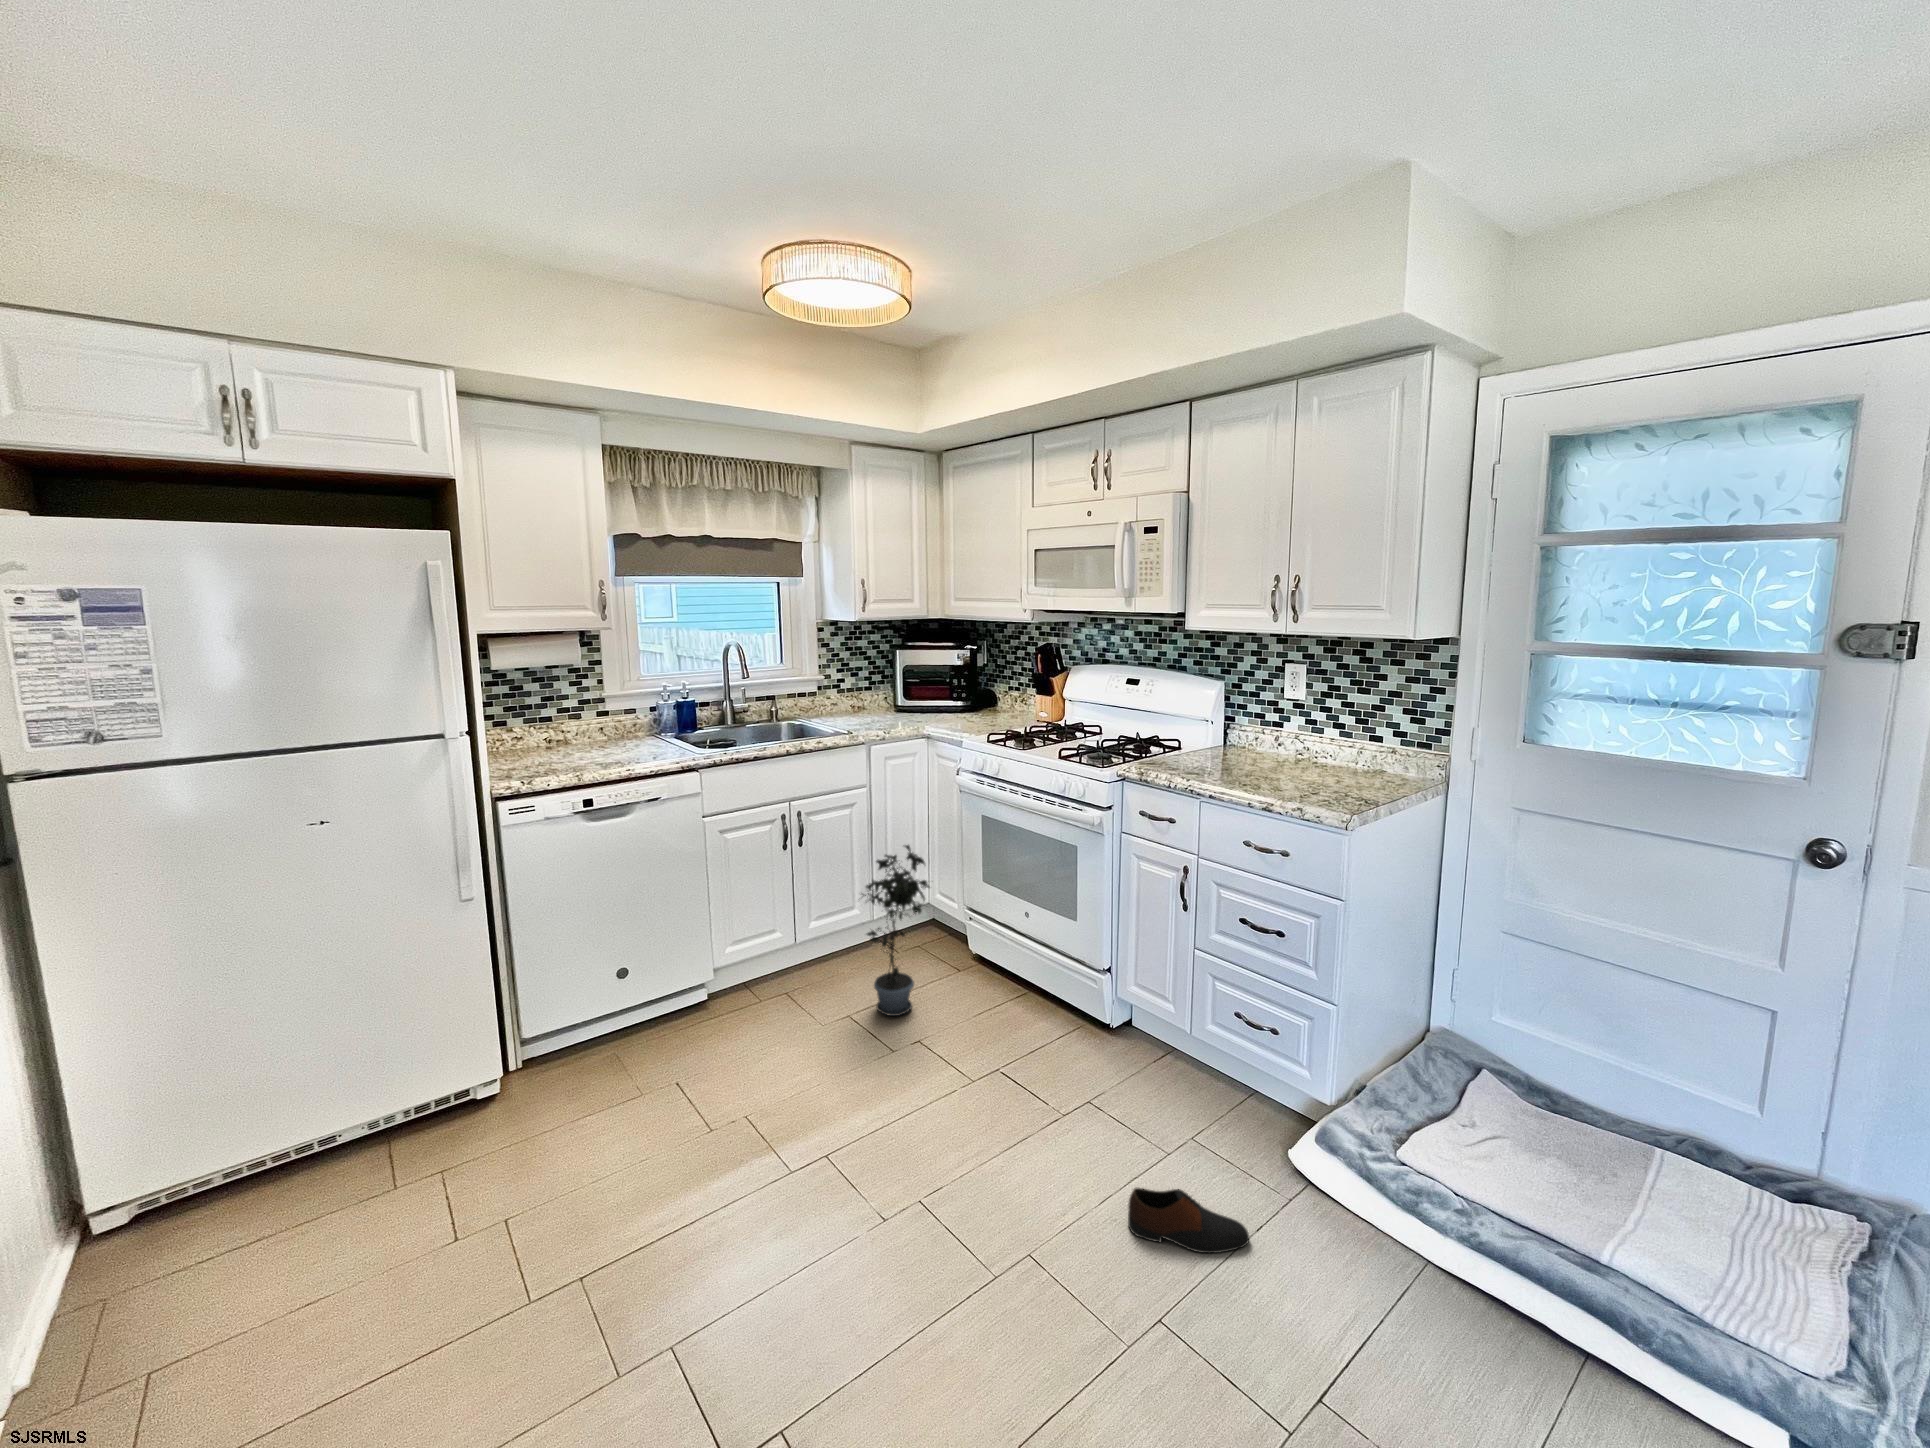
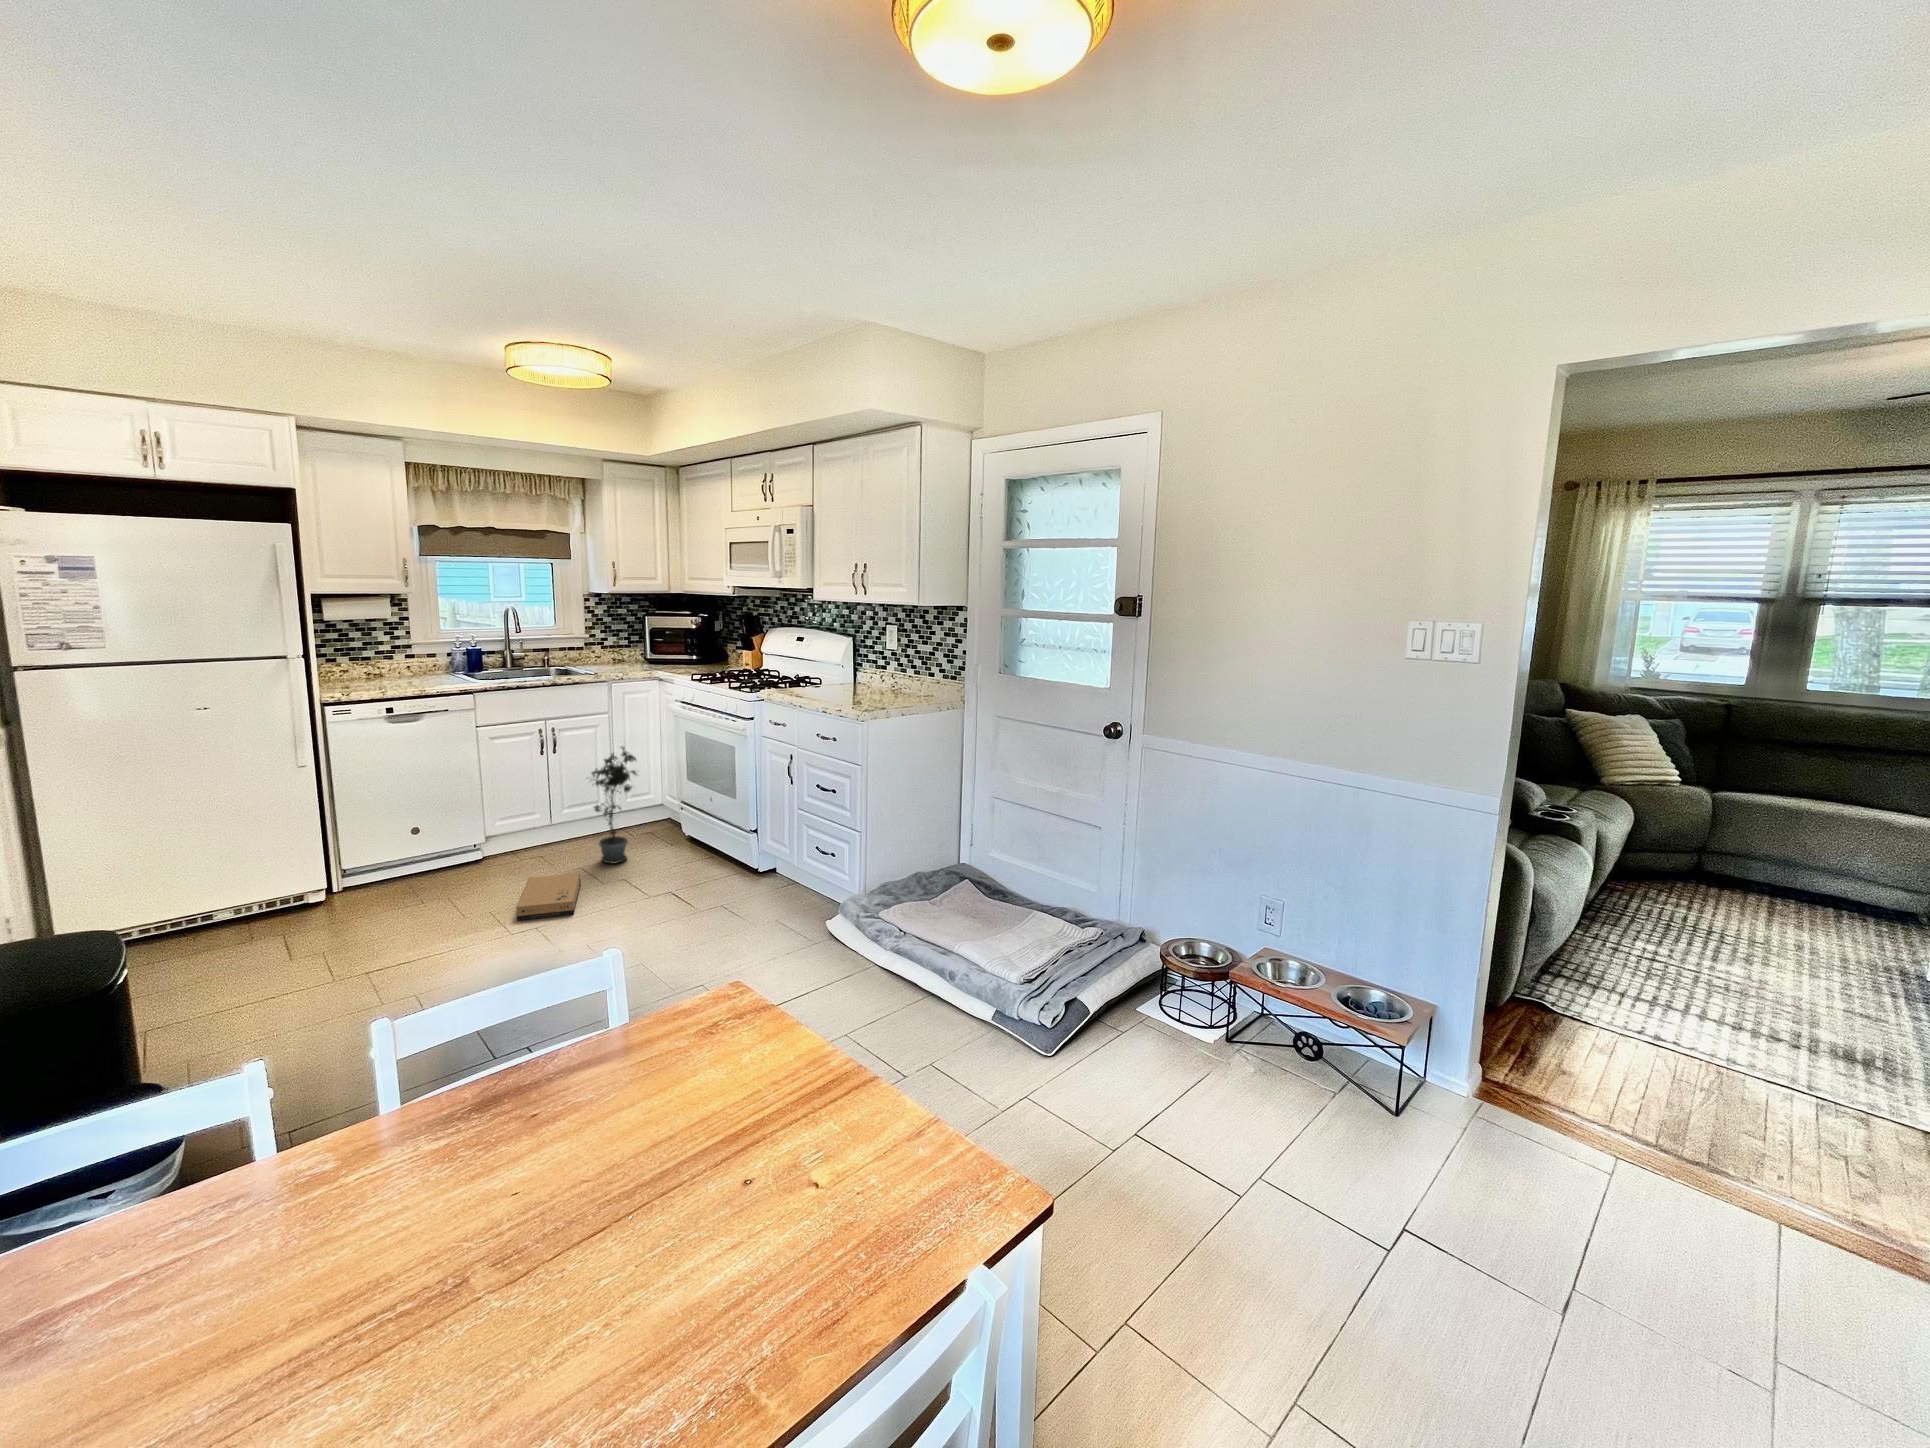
cardboard box: none [790,1044,874,1147] -> present [517,873,581,920]
shoe: present [1128,1188,1249,1253] -> none [710,924,778,957]

